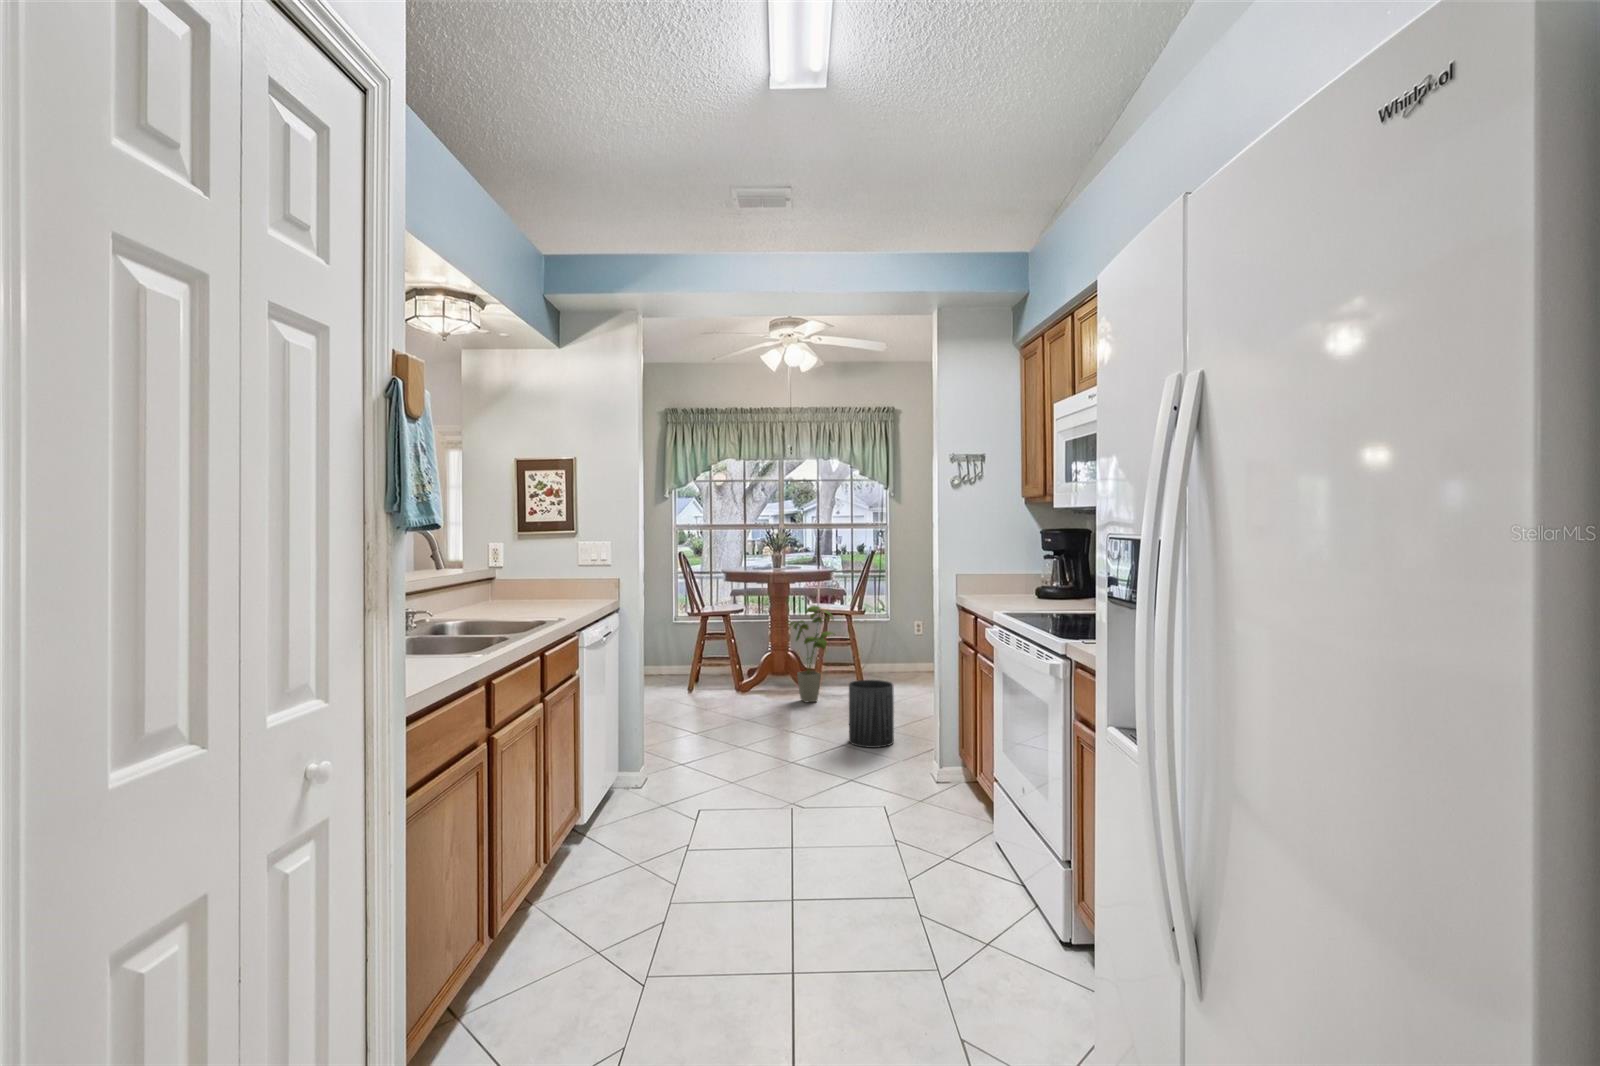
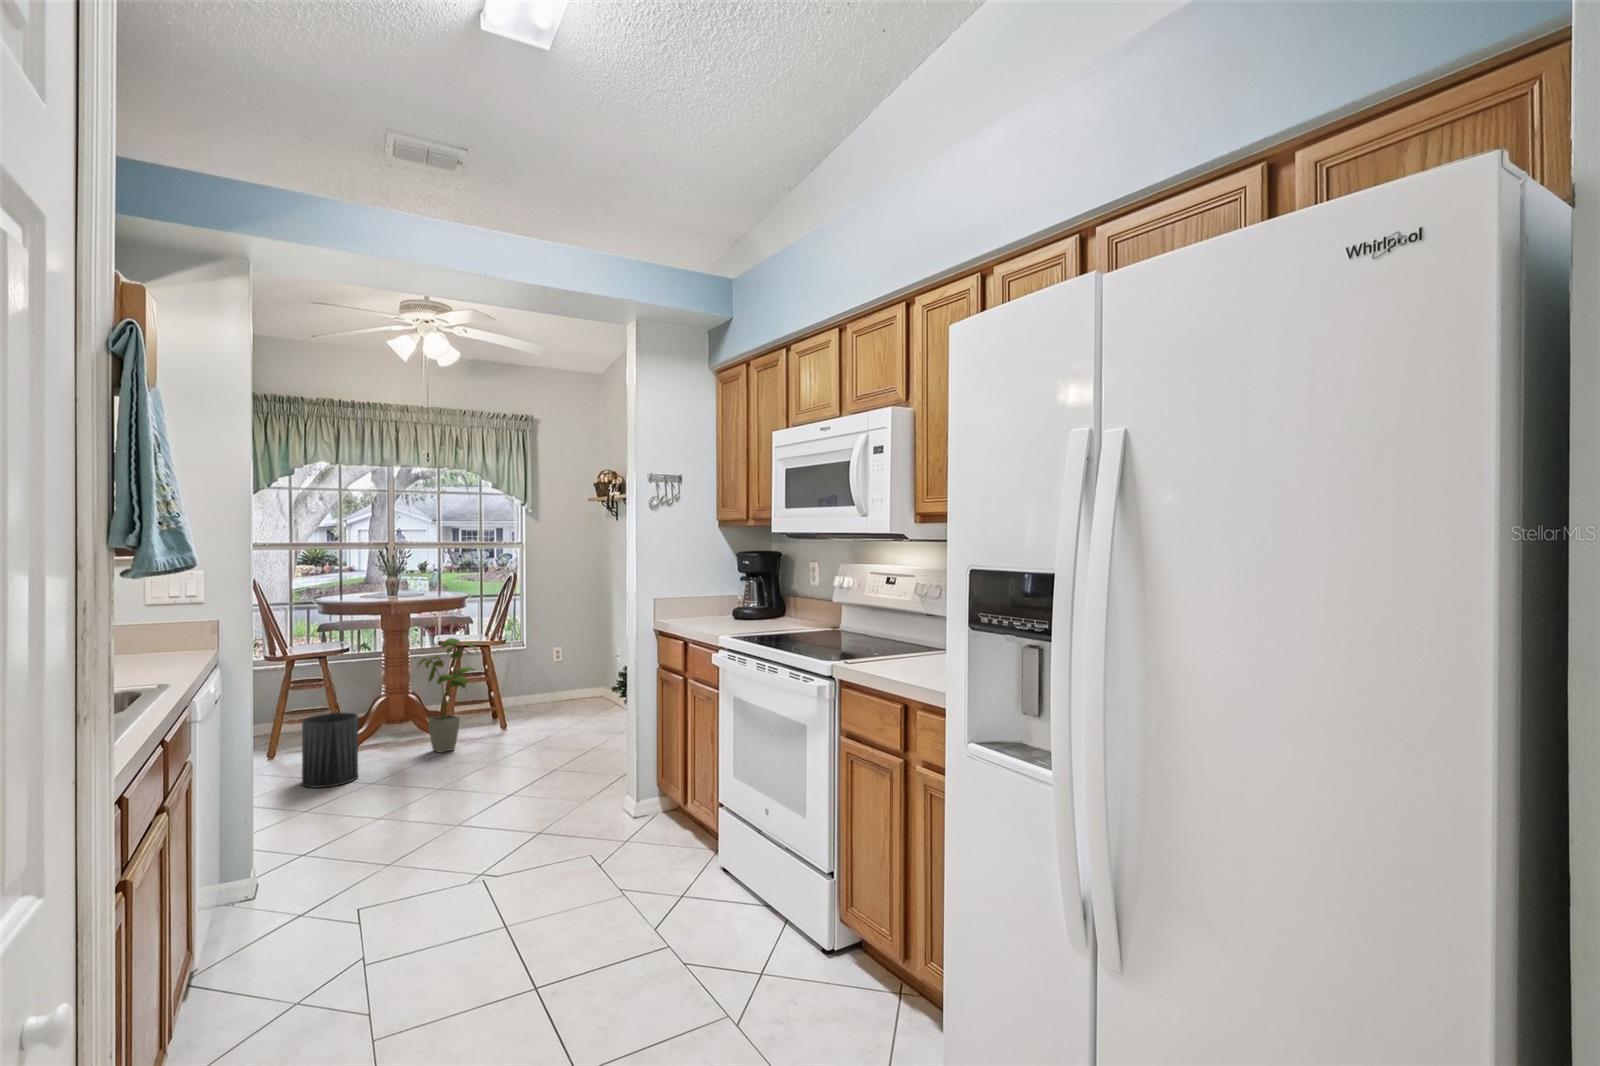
trash can: present [849,680,894,748] -> present [302,713,358,788]

